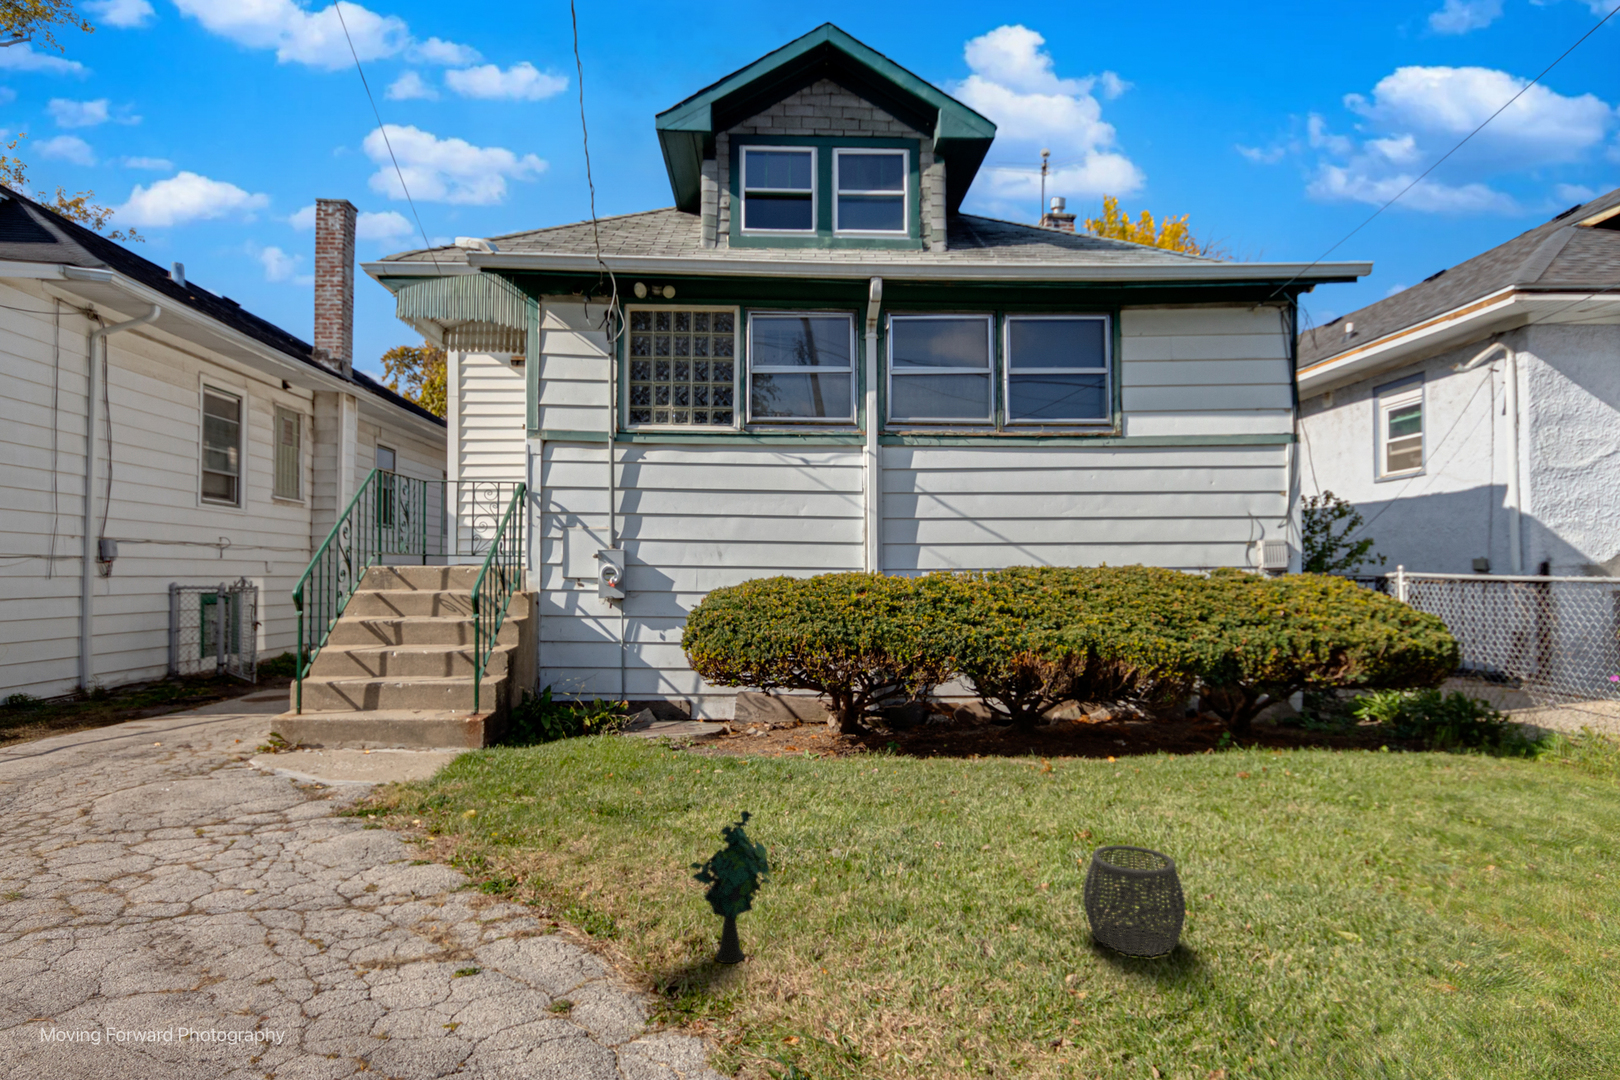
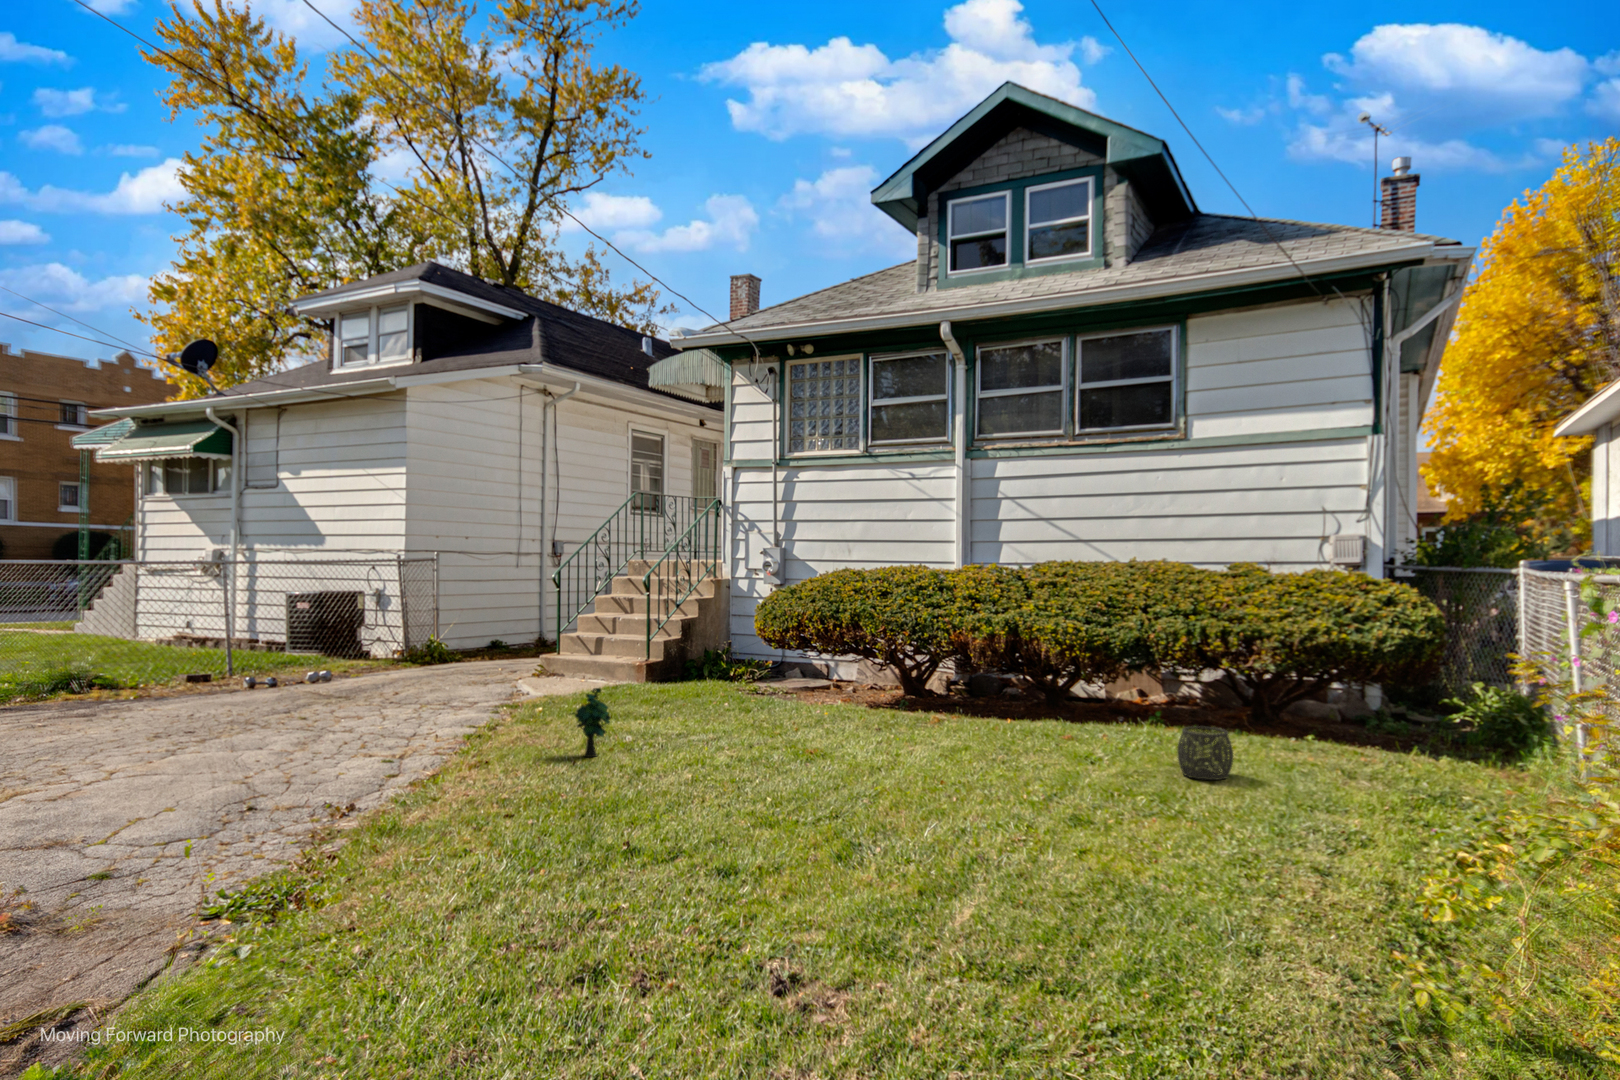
woven basket: present [1083,845,1186,956] -> present [1177,726,1233,780]

